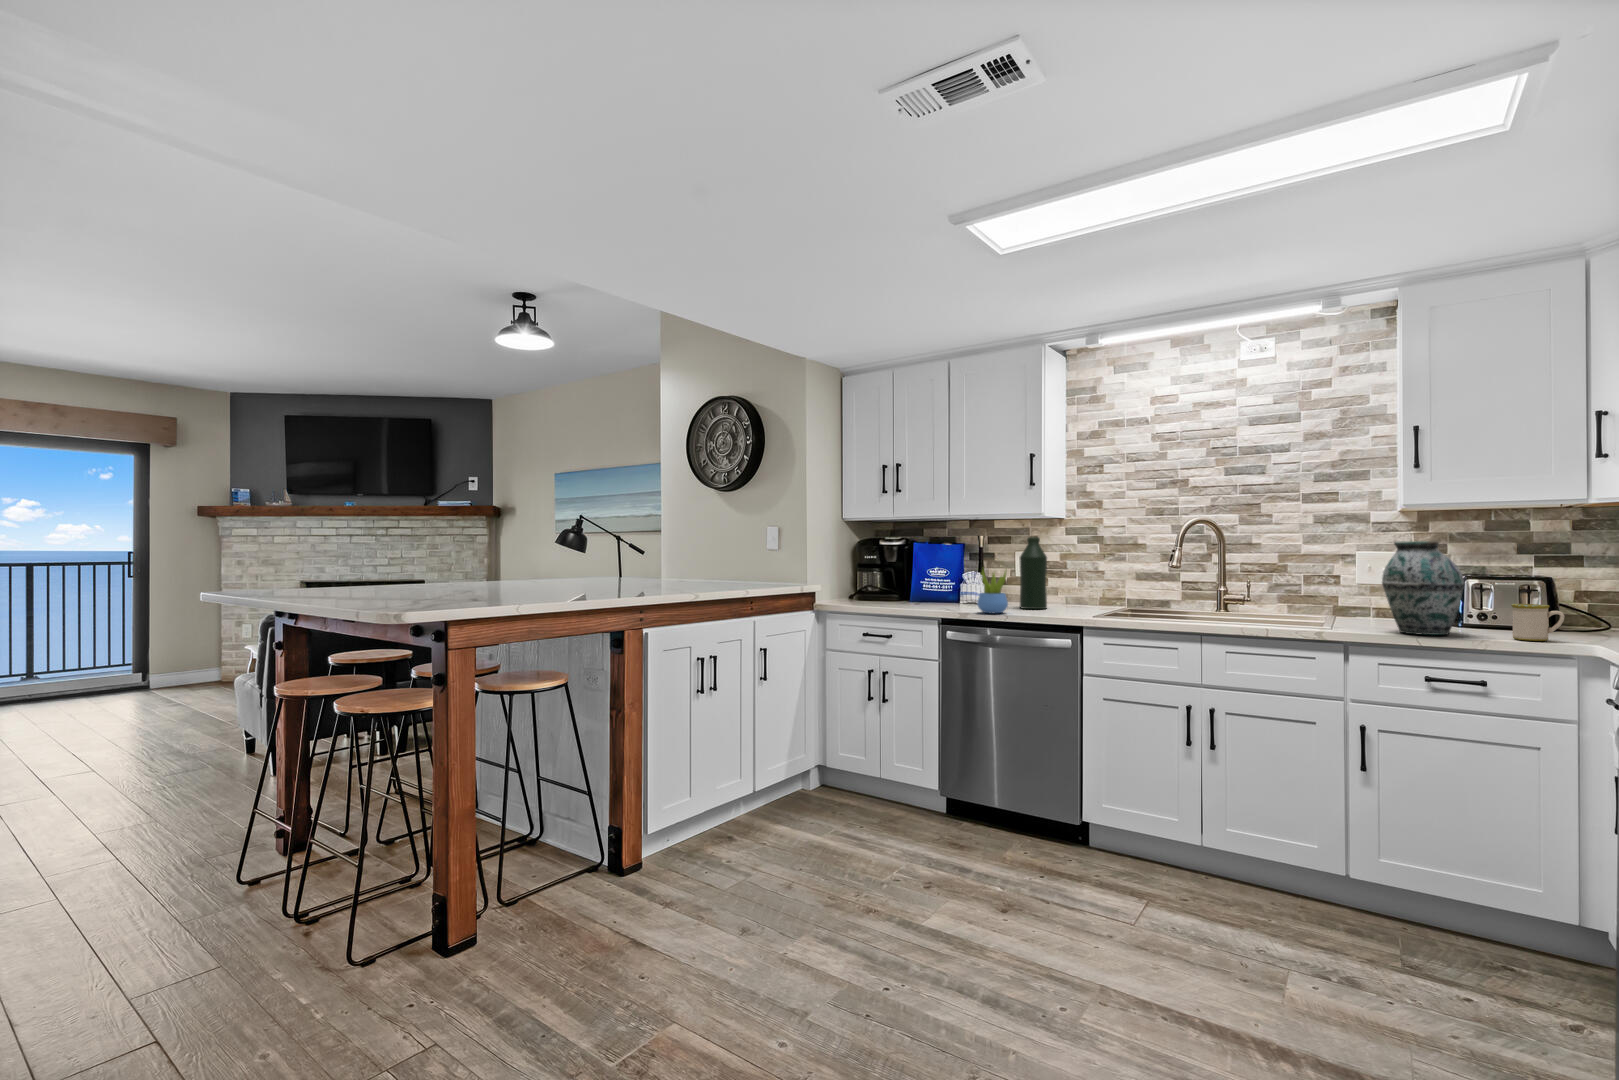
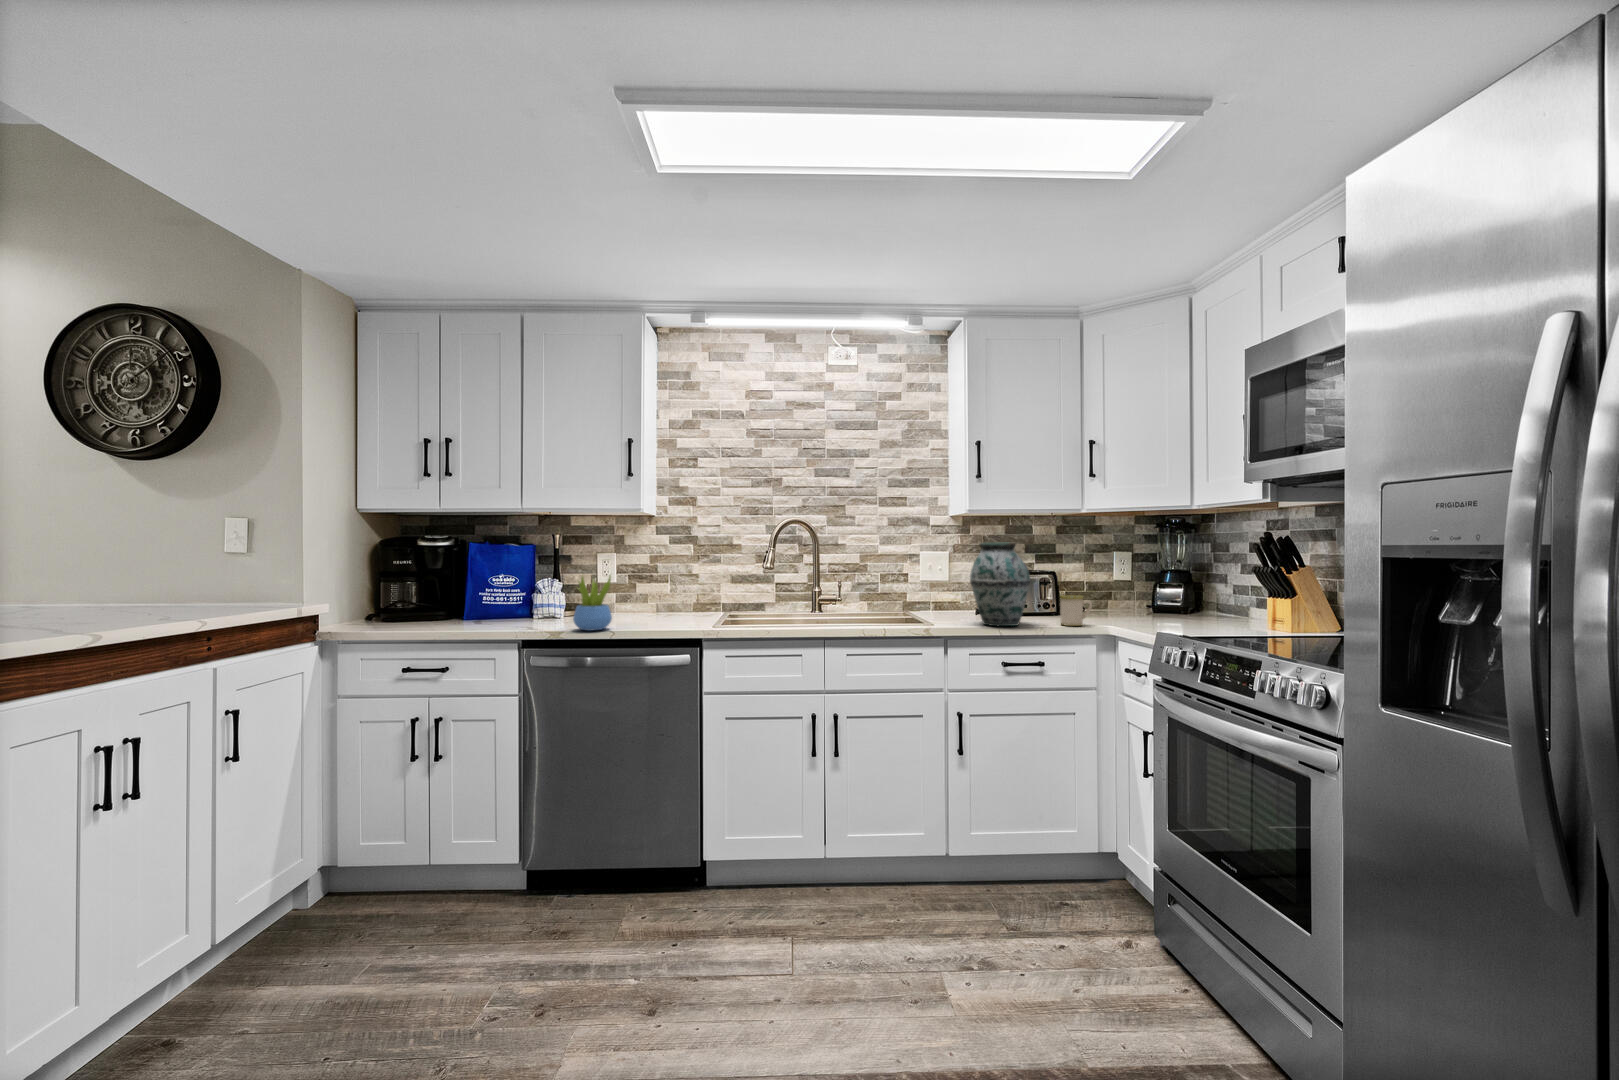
bottle: present [1020,537,1047,609] -> none [616,537,648,621]

